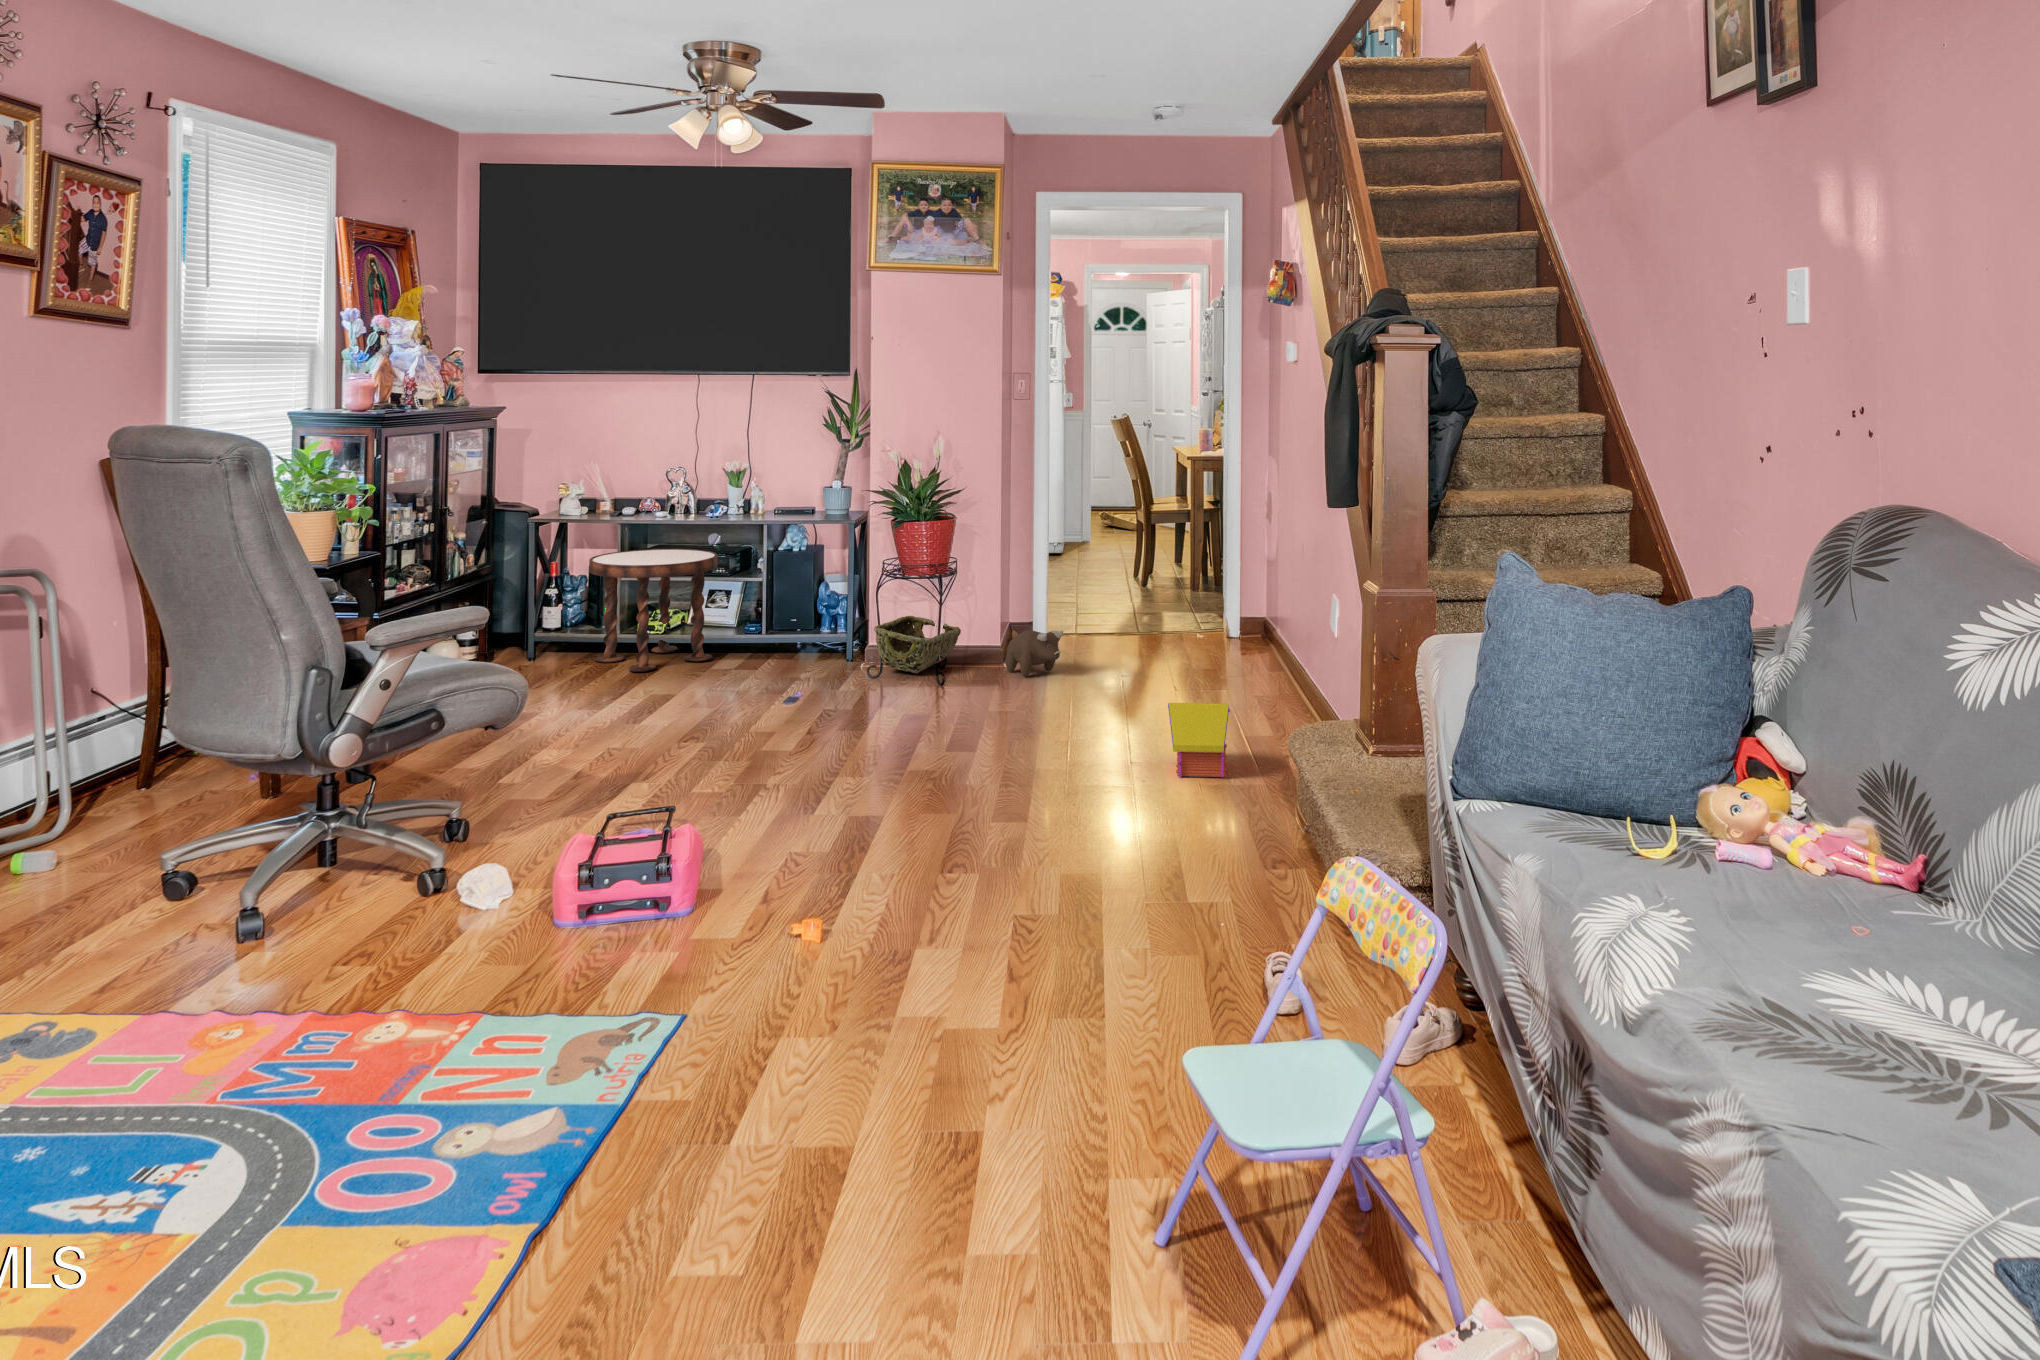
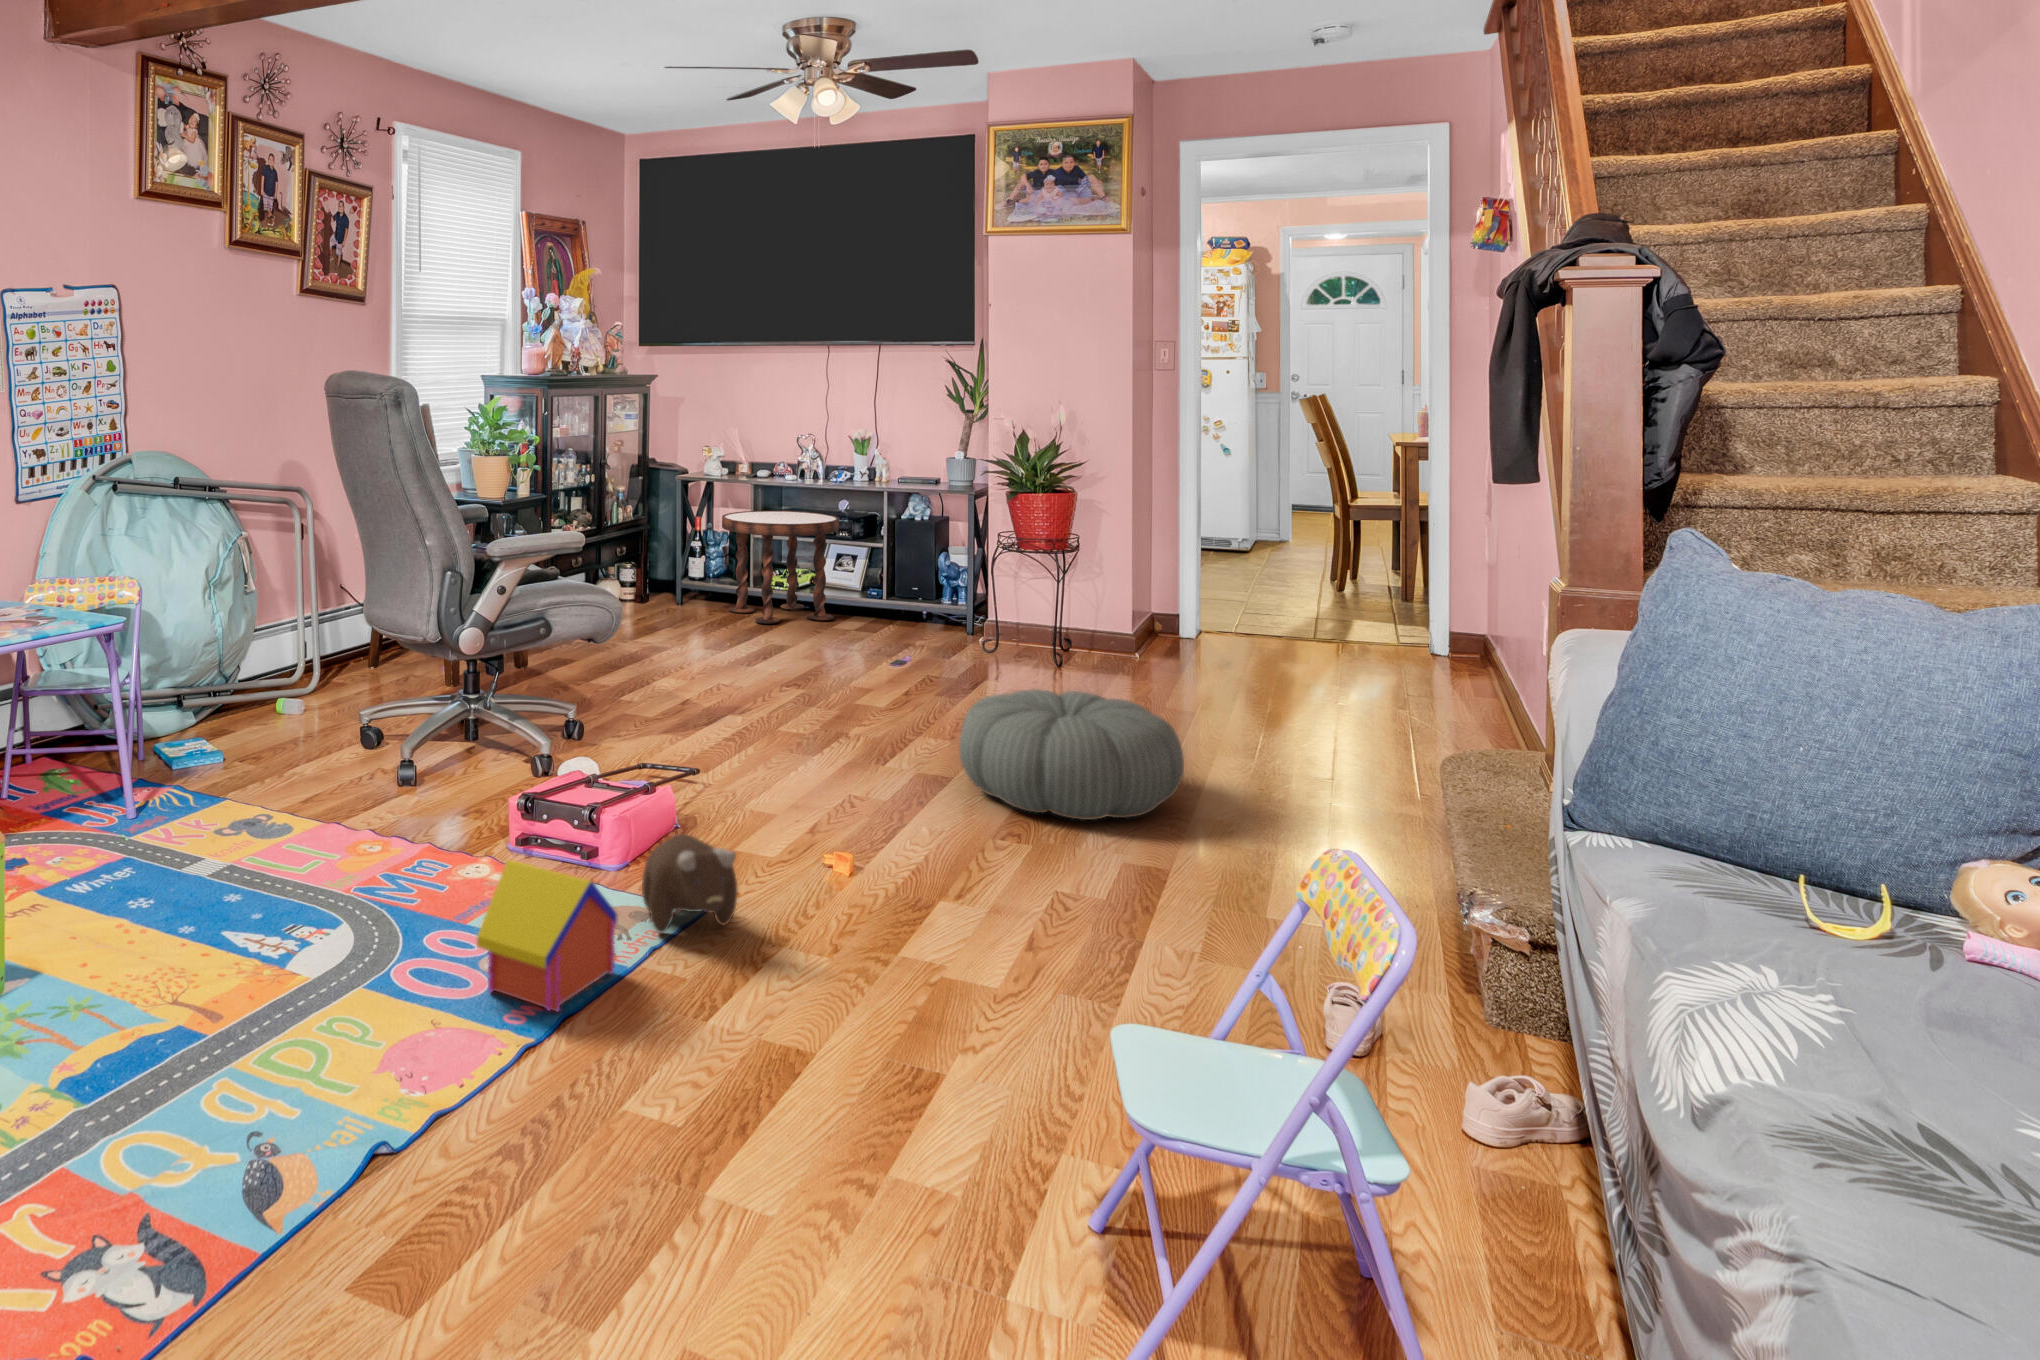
woven basket: present [874,616,961,674] -> none [989,595,1089,655]
plush toy: present [1006,630,1063,677] -> present [642,834,738,933]
toy house: present [1168,703,1230,777] -> present [477,860,618,1011]
pouf: none [893,711,1091,835] -> present [959,689,1184,820]

